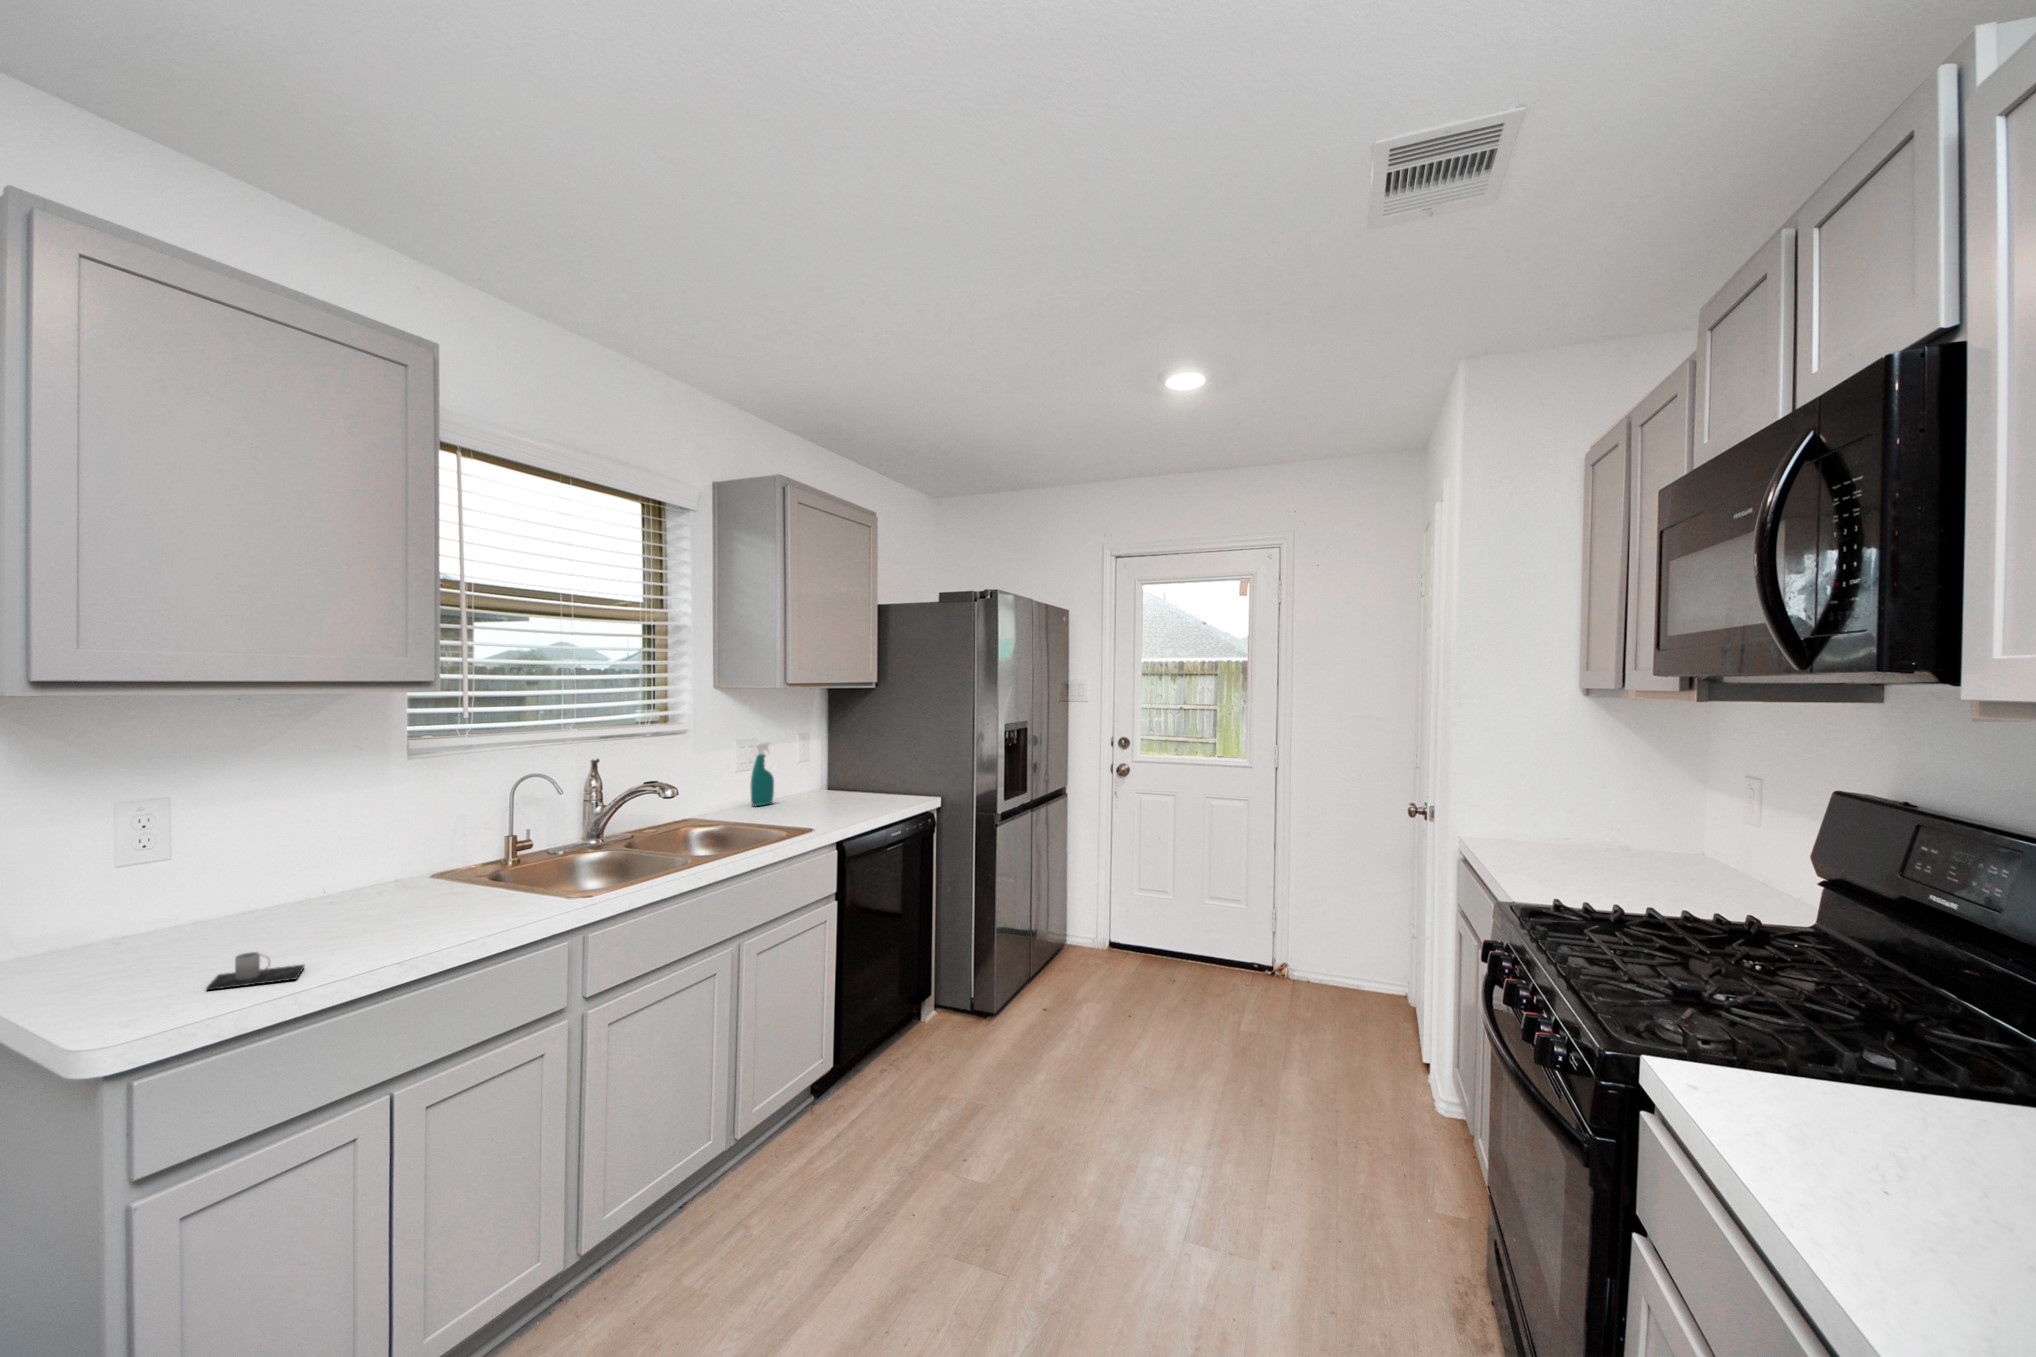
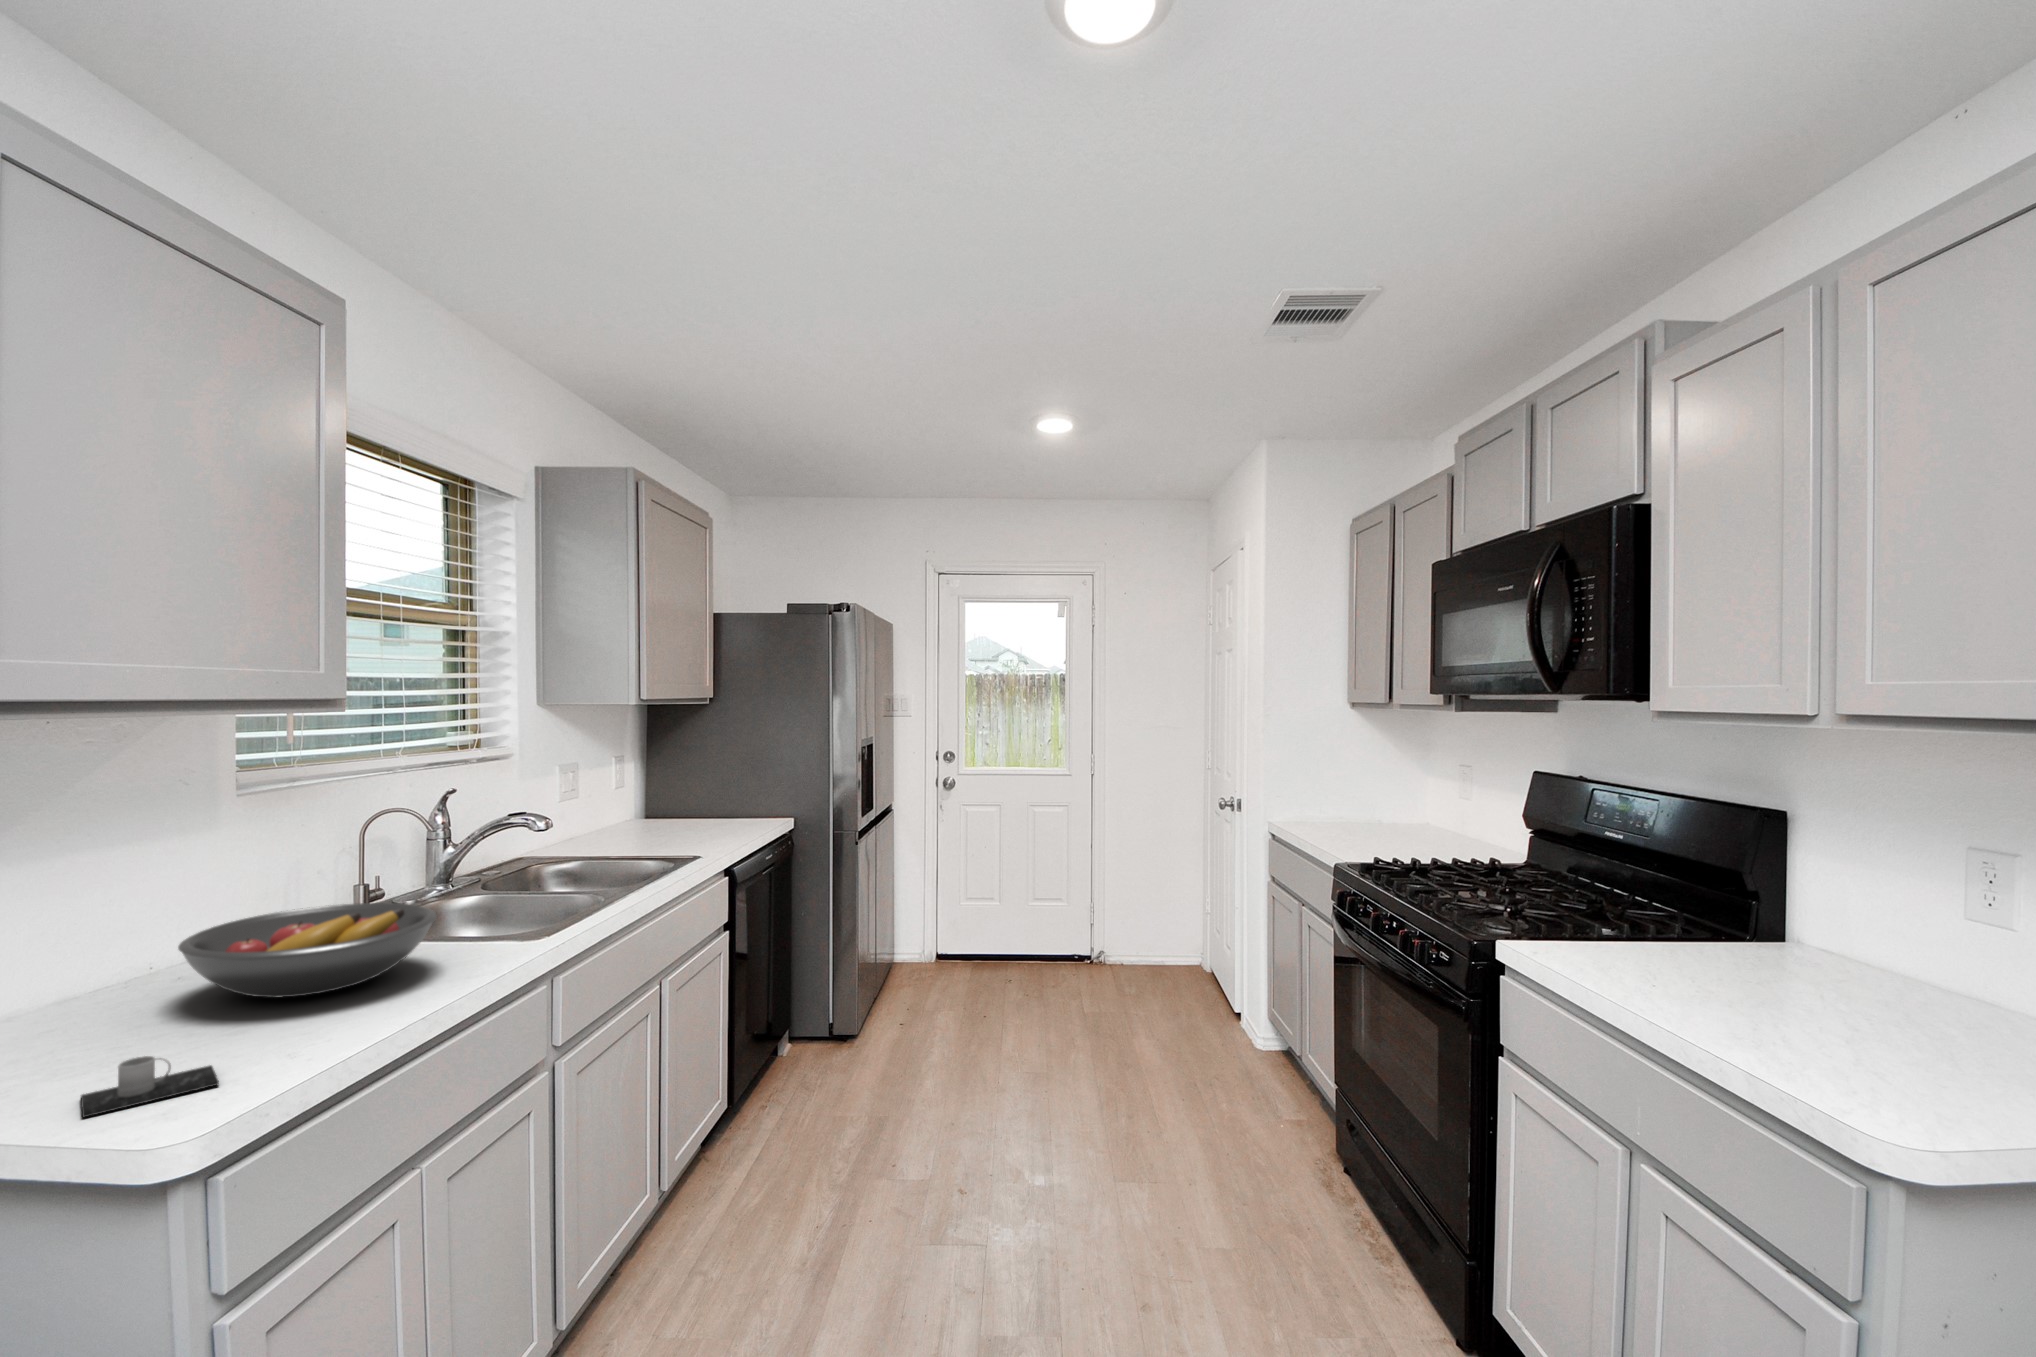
spray bottle: present [751,741,774,806] -> none [597,764,621,837]
fruit bowl: none [330,851,517,920] -> present [178,903,436,998]

